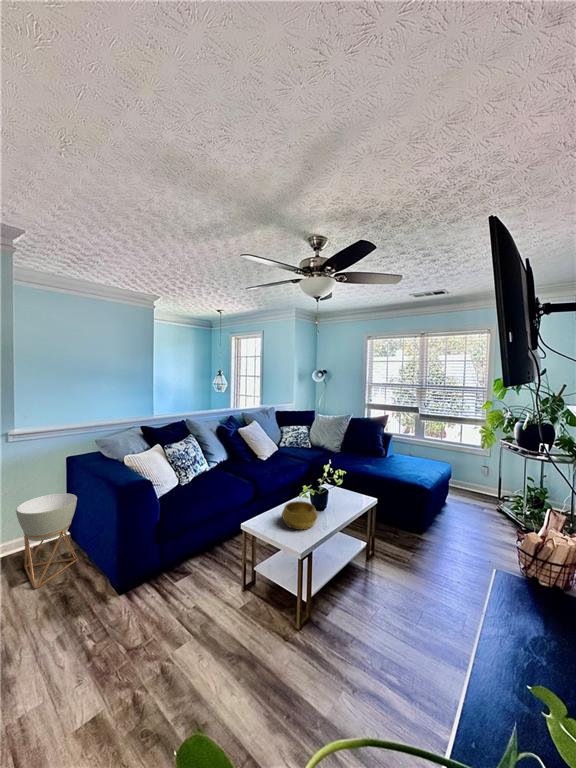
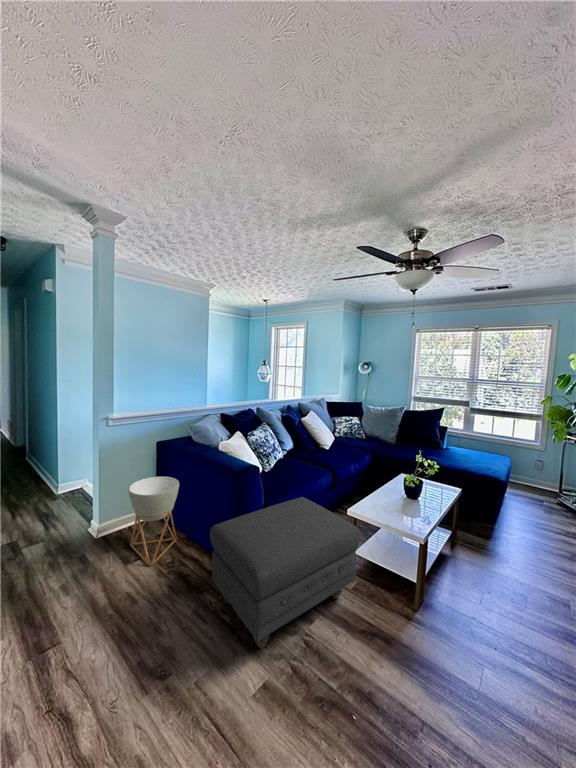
decorative bowl: present [282,501,318,530] -> none [383,489,420,516]
ottoman: none [80,512,241,676] -> present [210,497,361,648]

